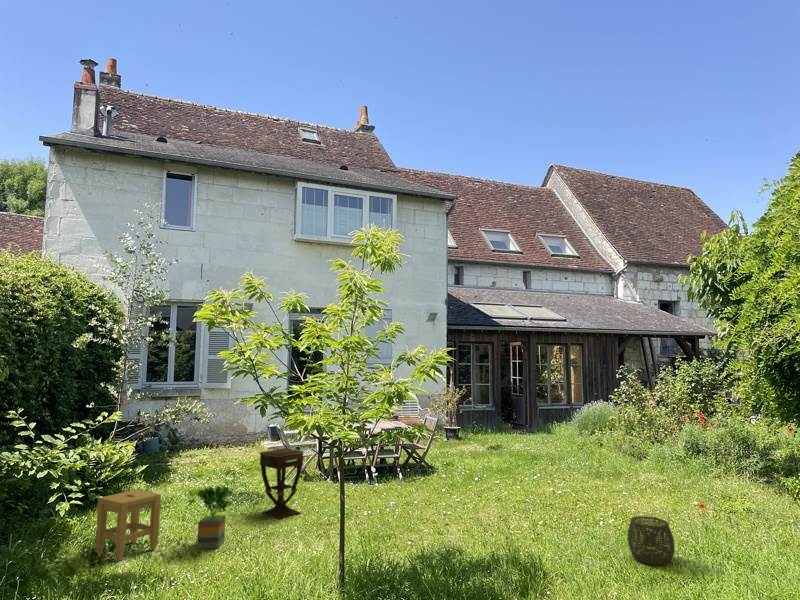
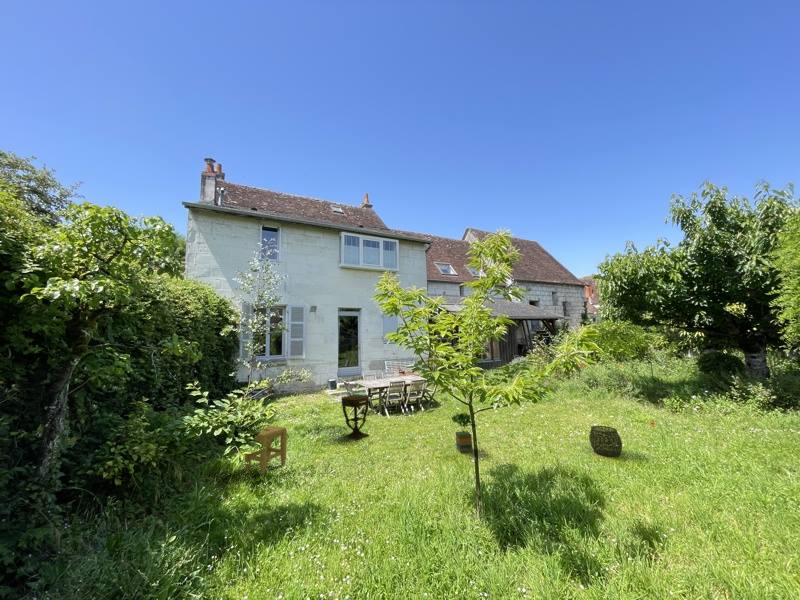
potted tree: present [197,486,233,549] -> present [452,413,476,452]

